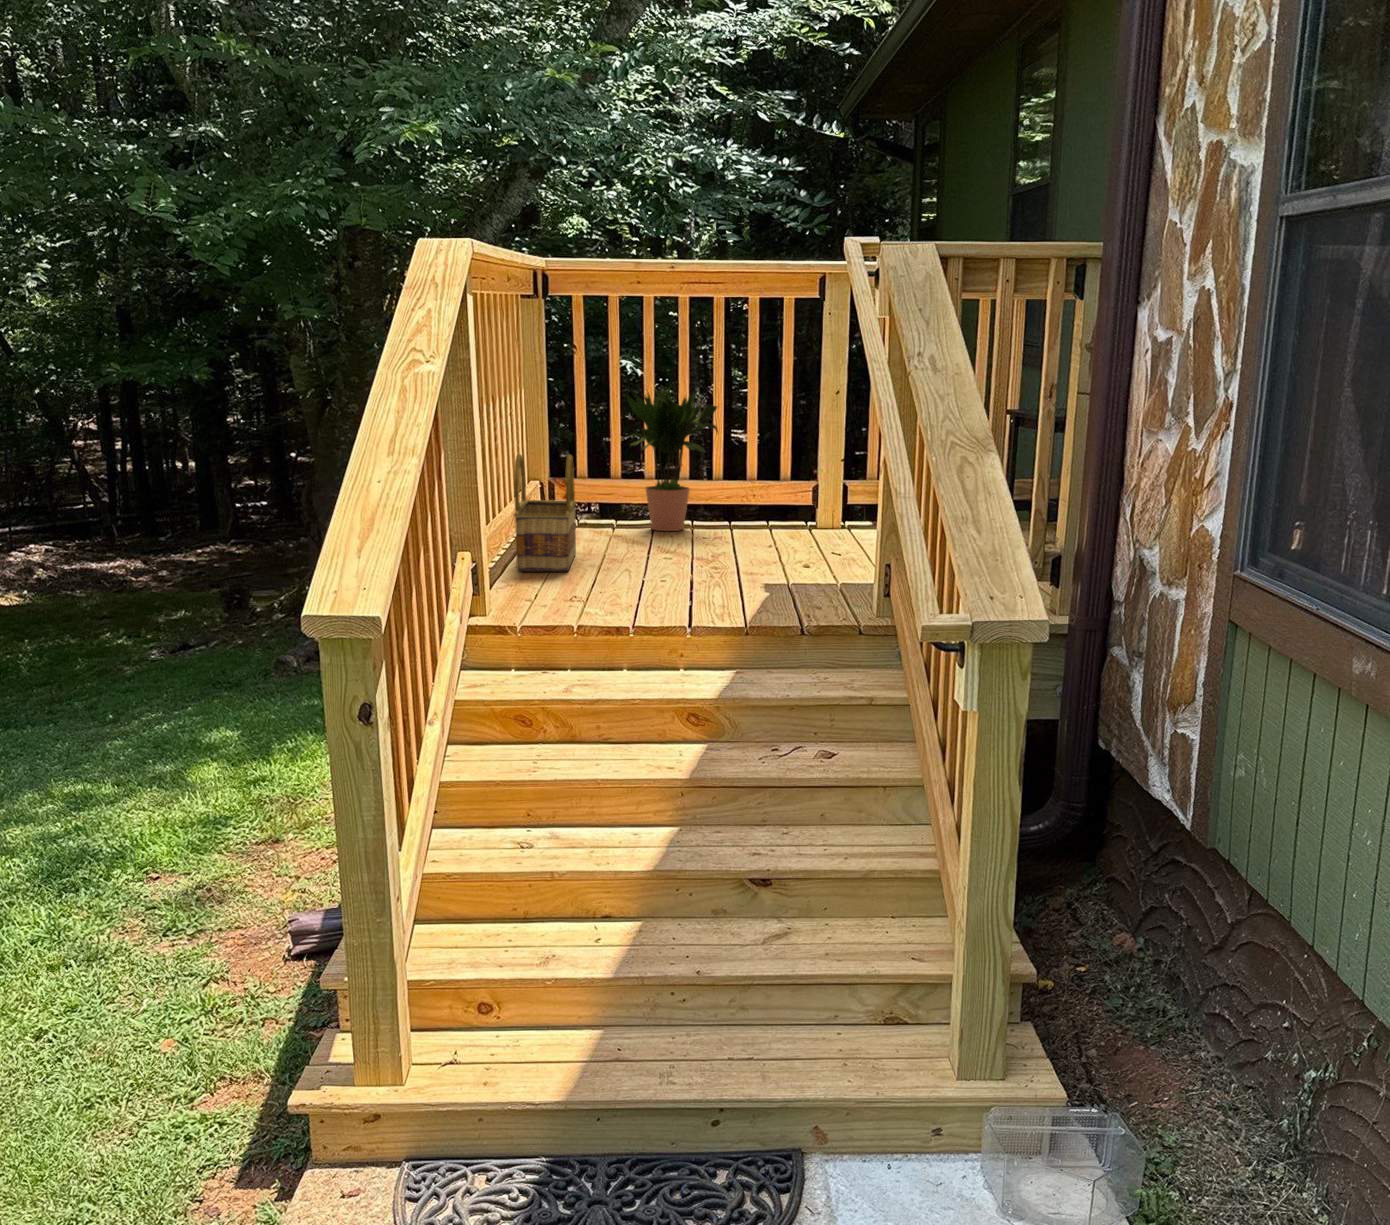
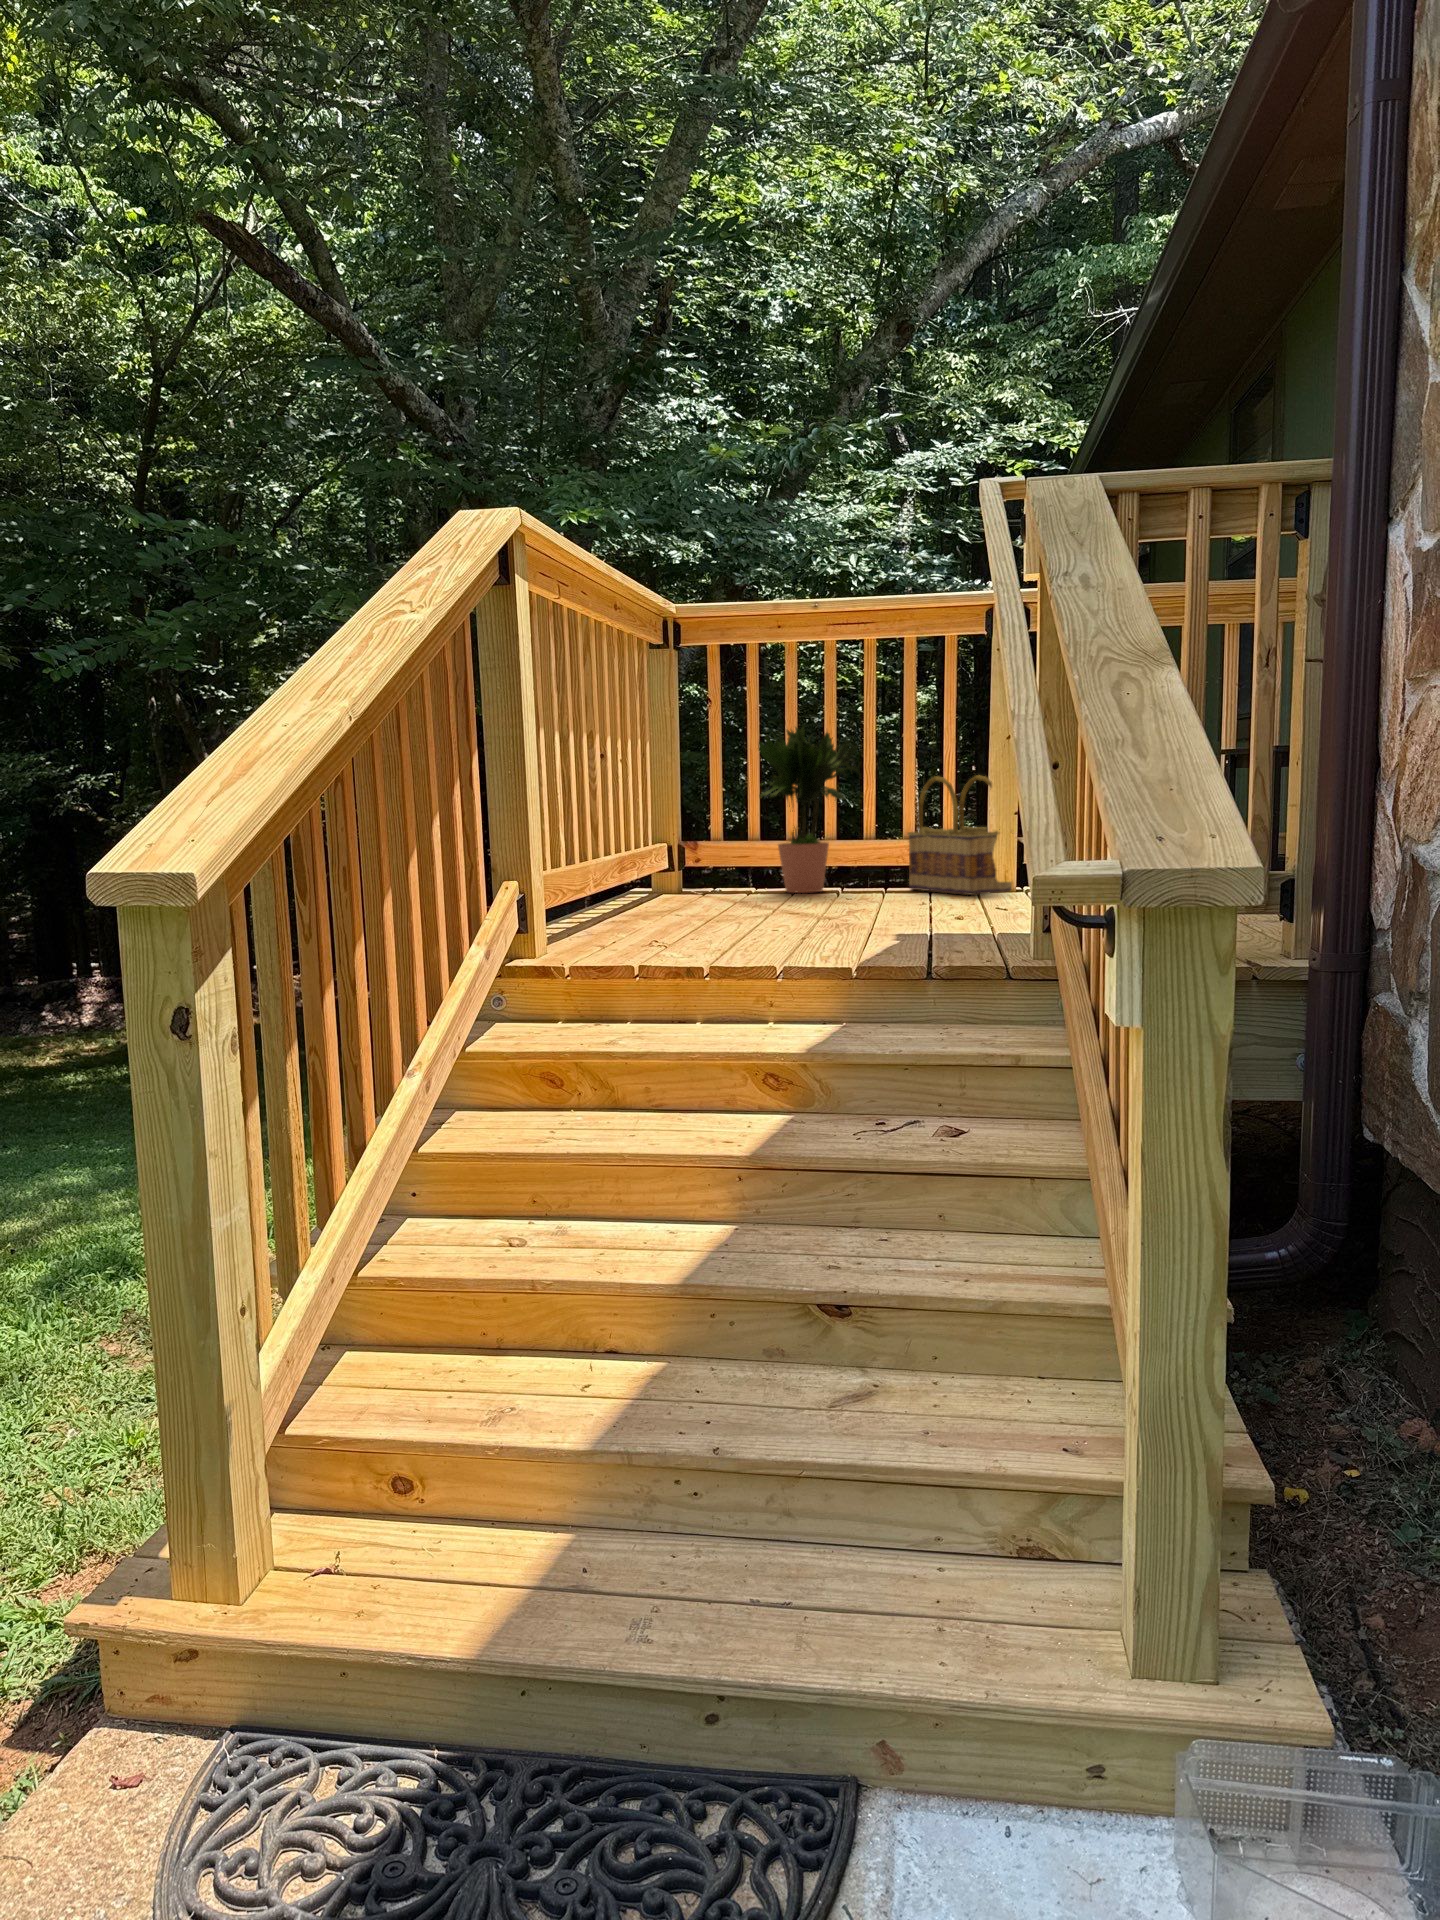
basket: present [514,454,576,571] -> present [908,775,1012,895]

